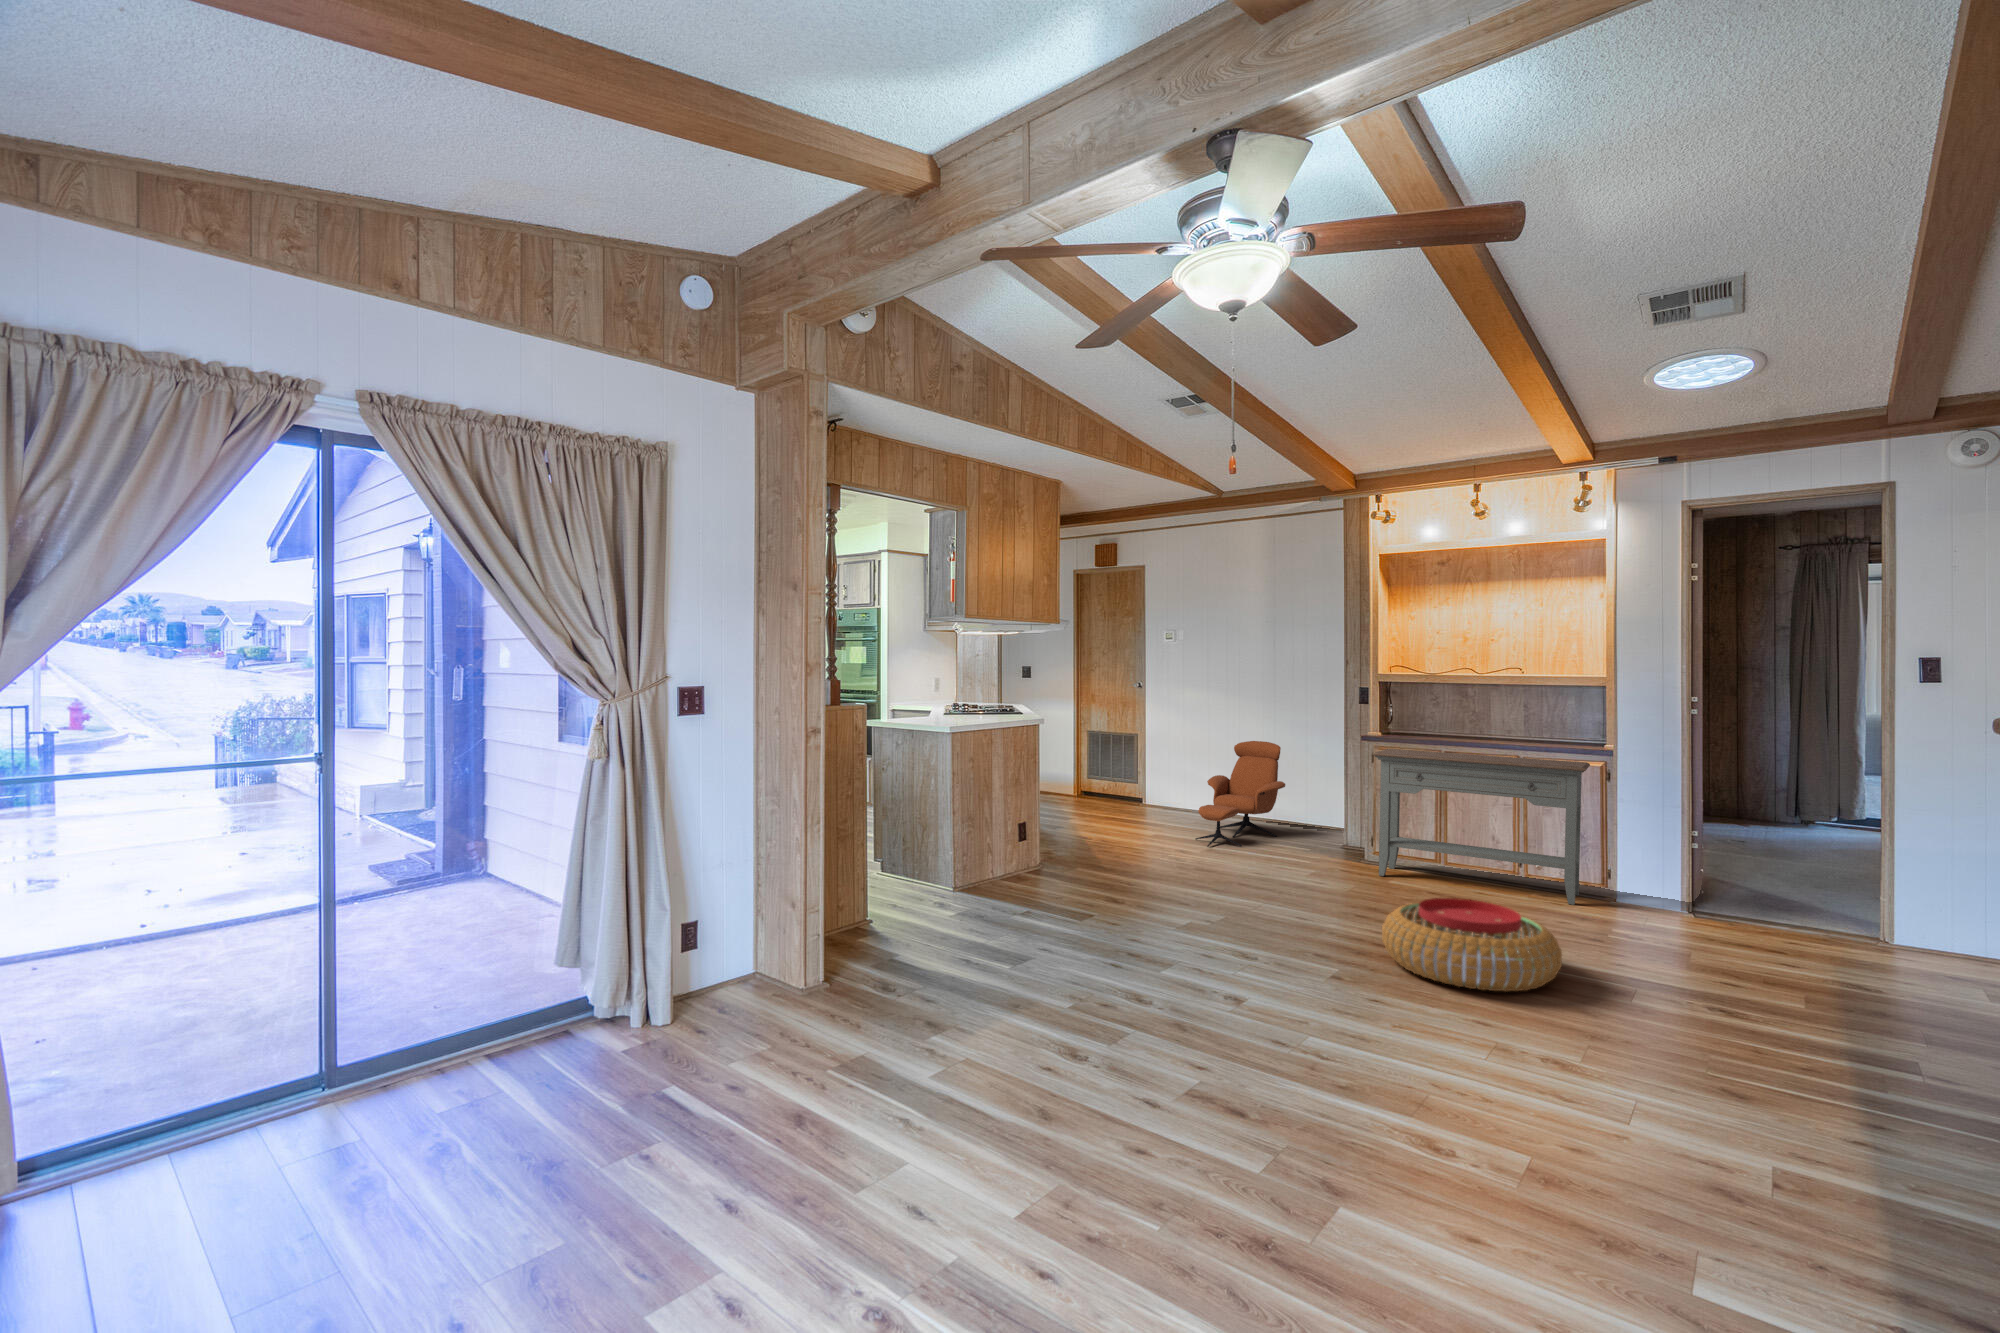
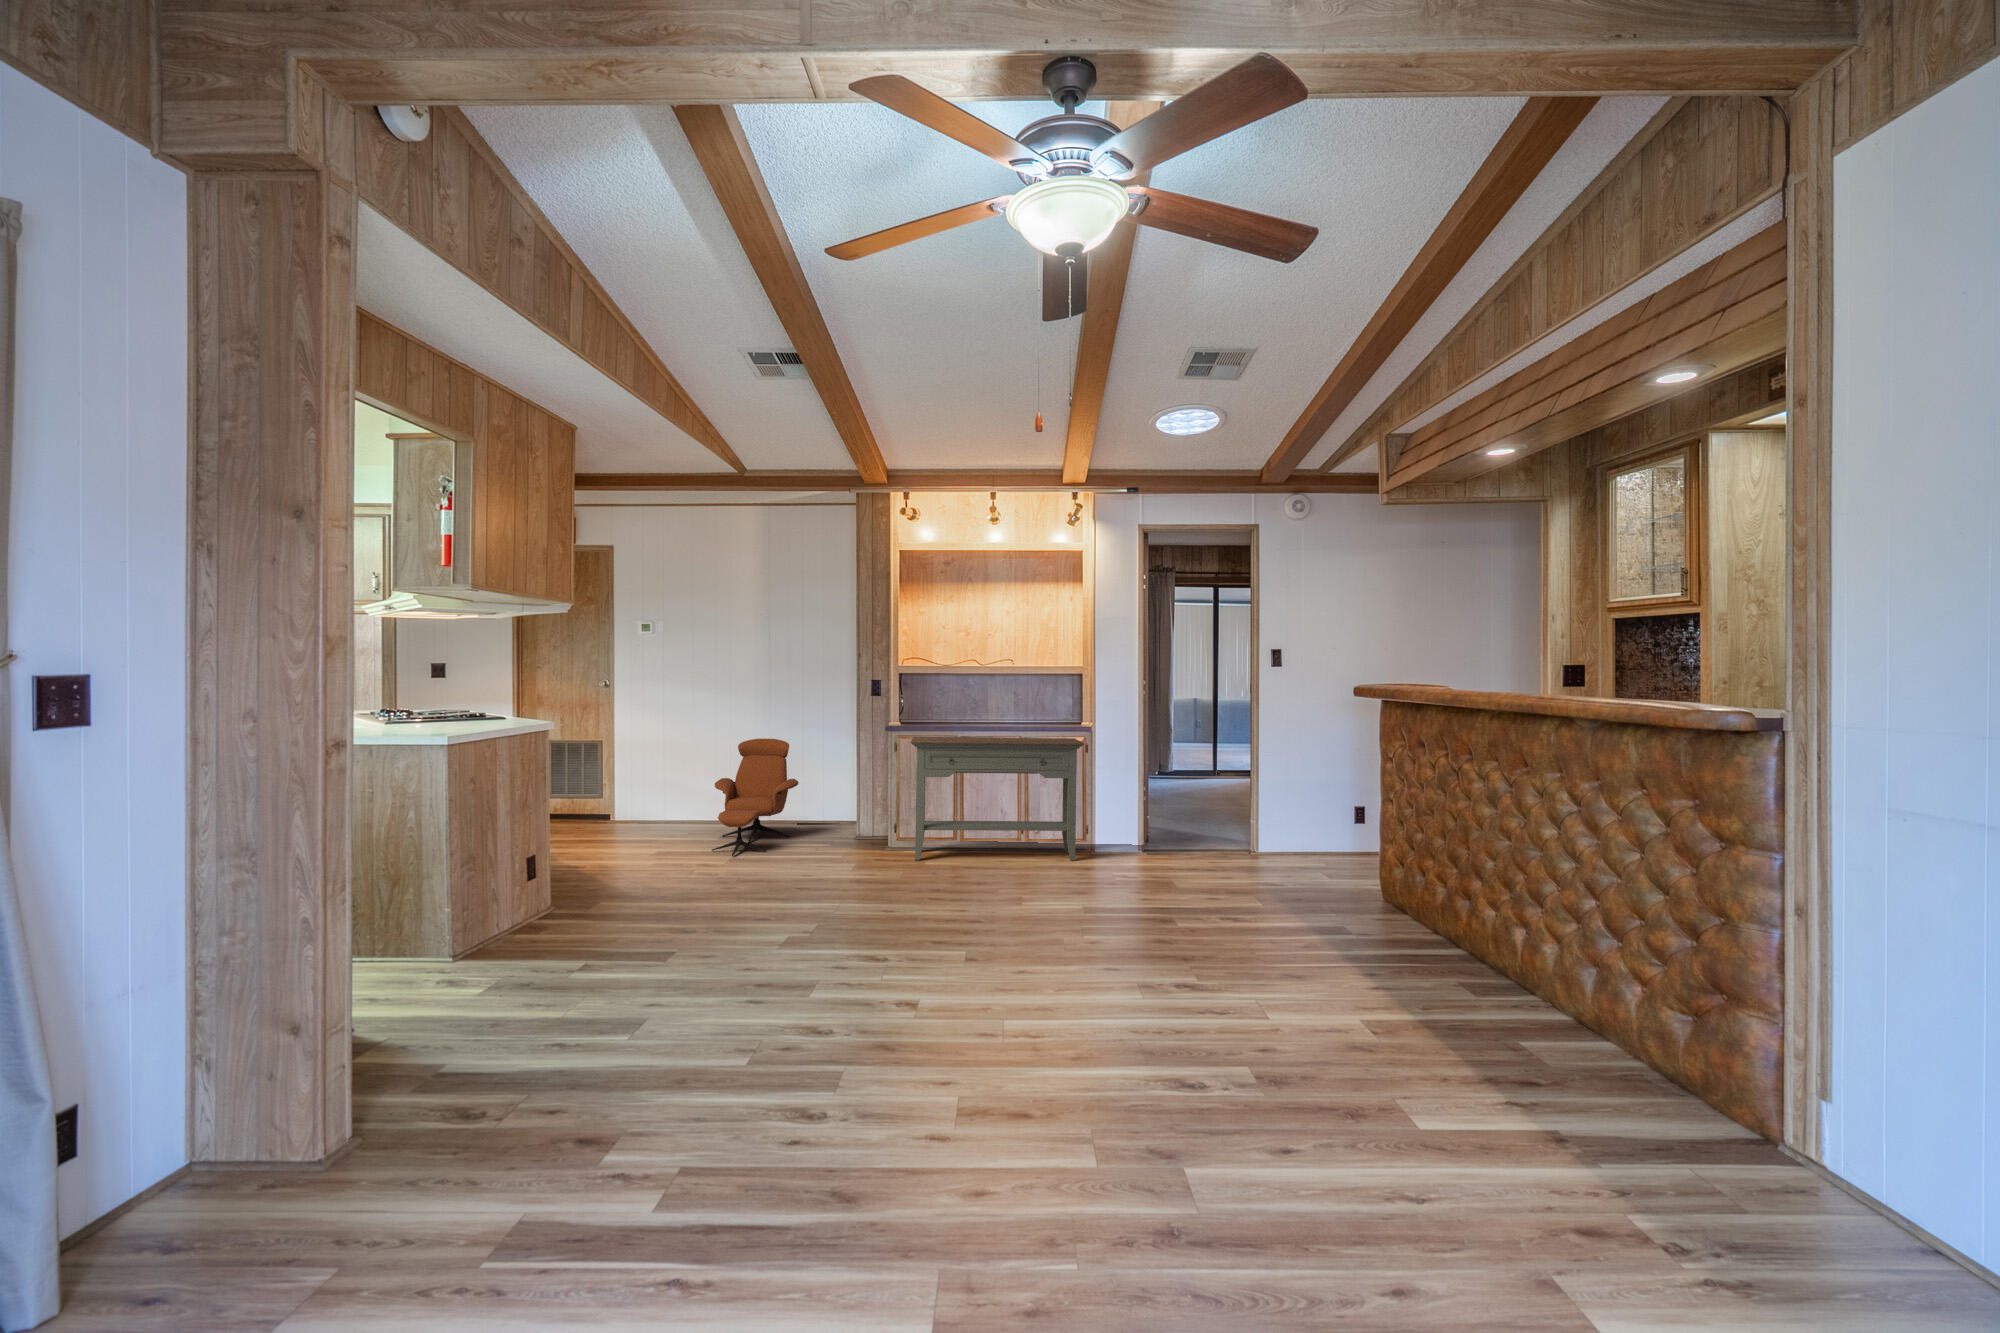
pouf: present [1382,898,1562,992] -> none [986,865,1132,944]

